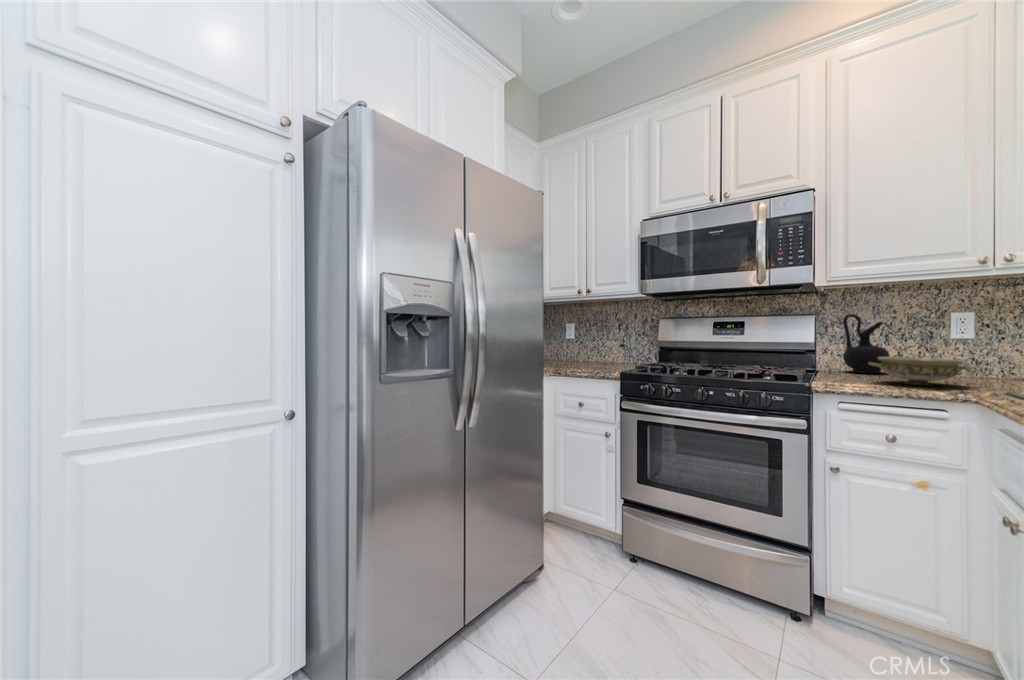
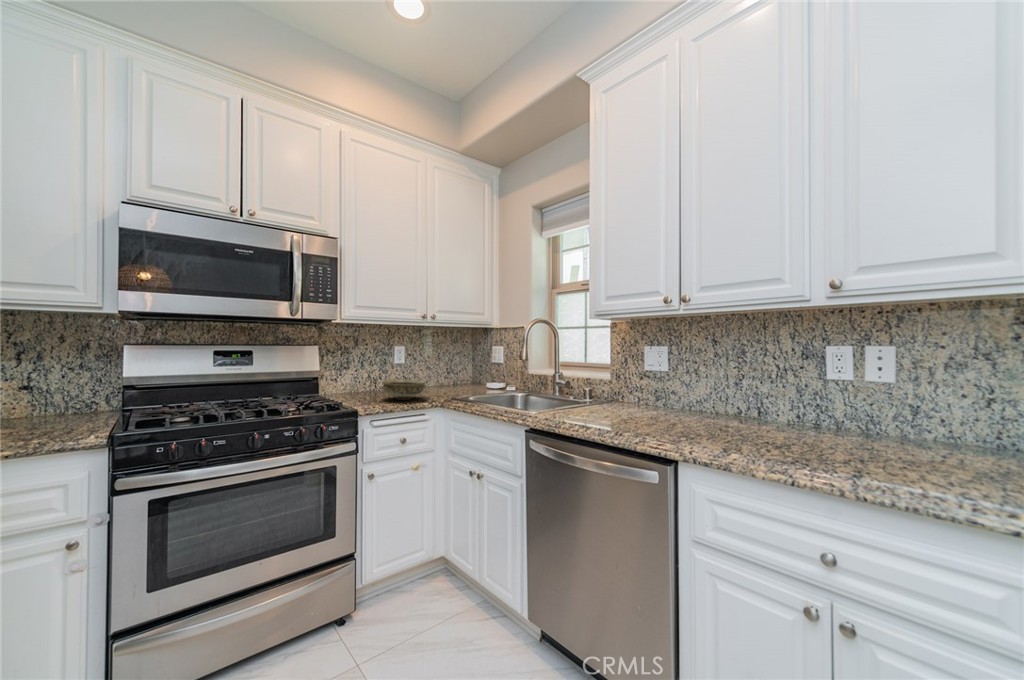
ceramic jug: present [843,314,890,373] -> none [339,346,369,393]

